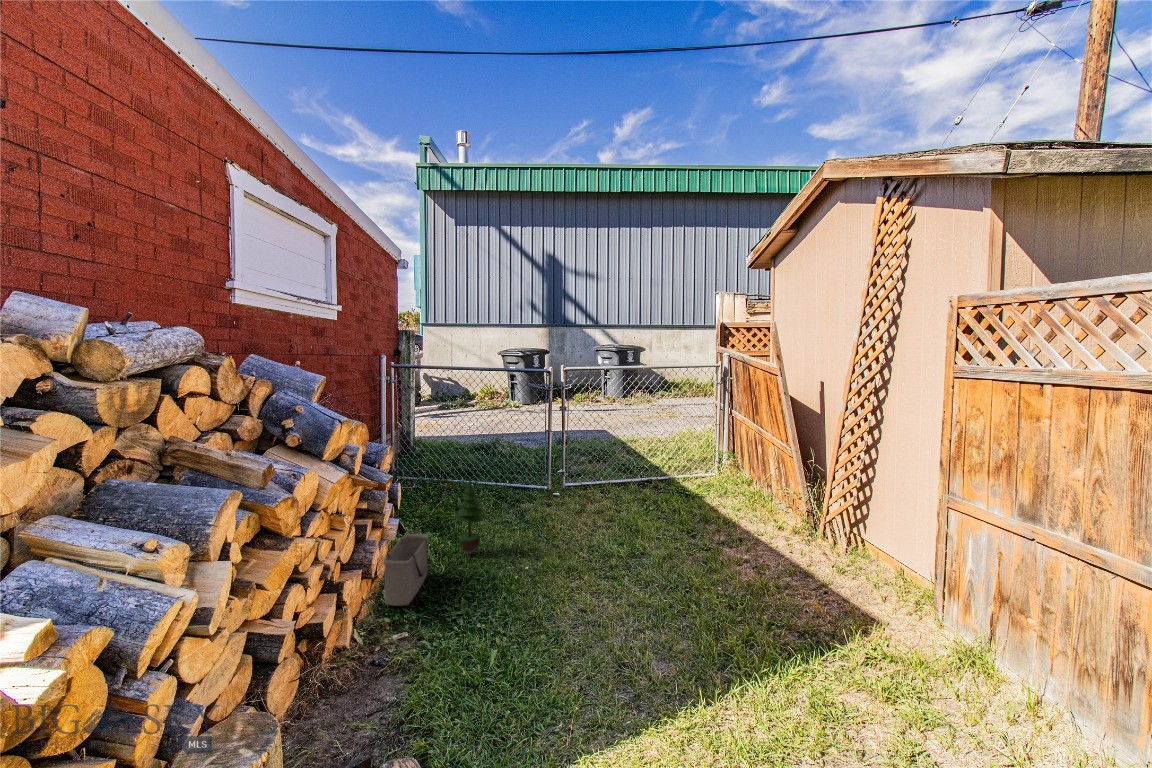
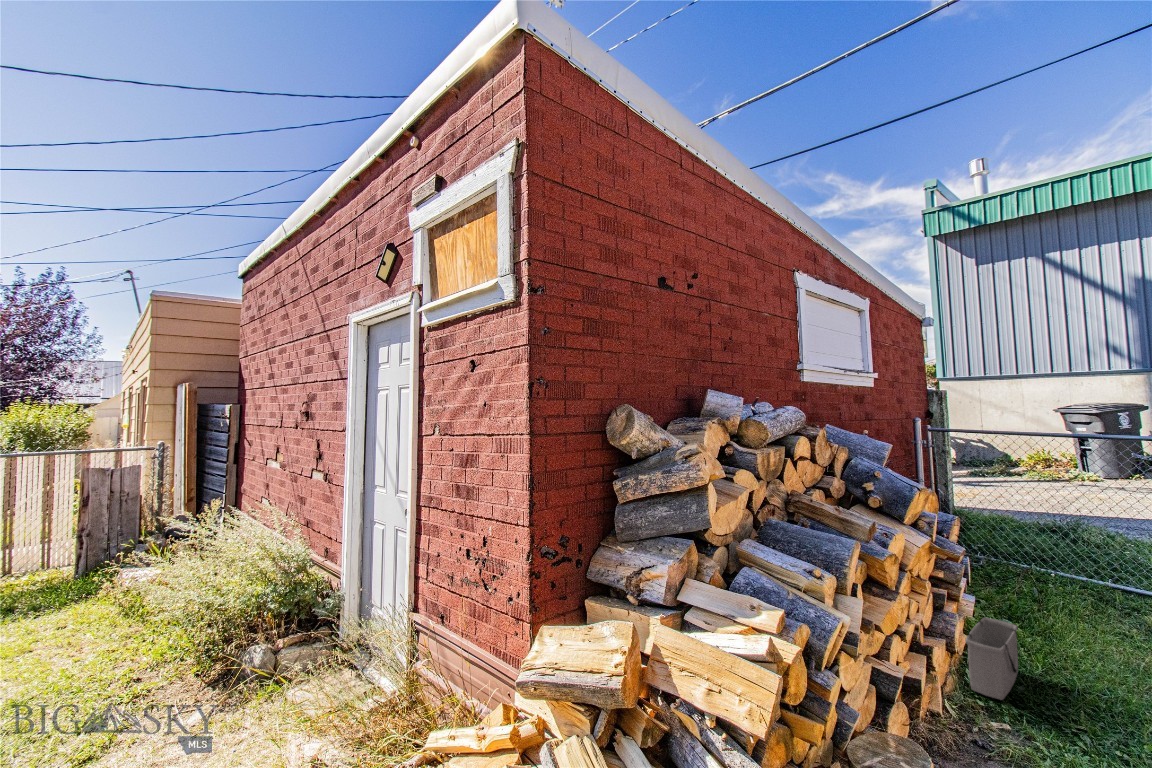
potted tree: present [456,480,483,554] -> none [1051,570,1100,667]

